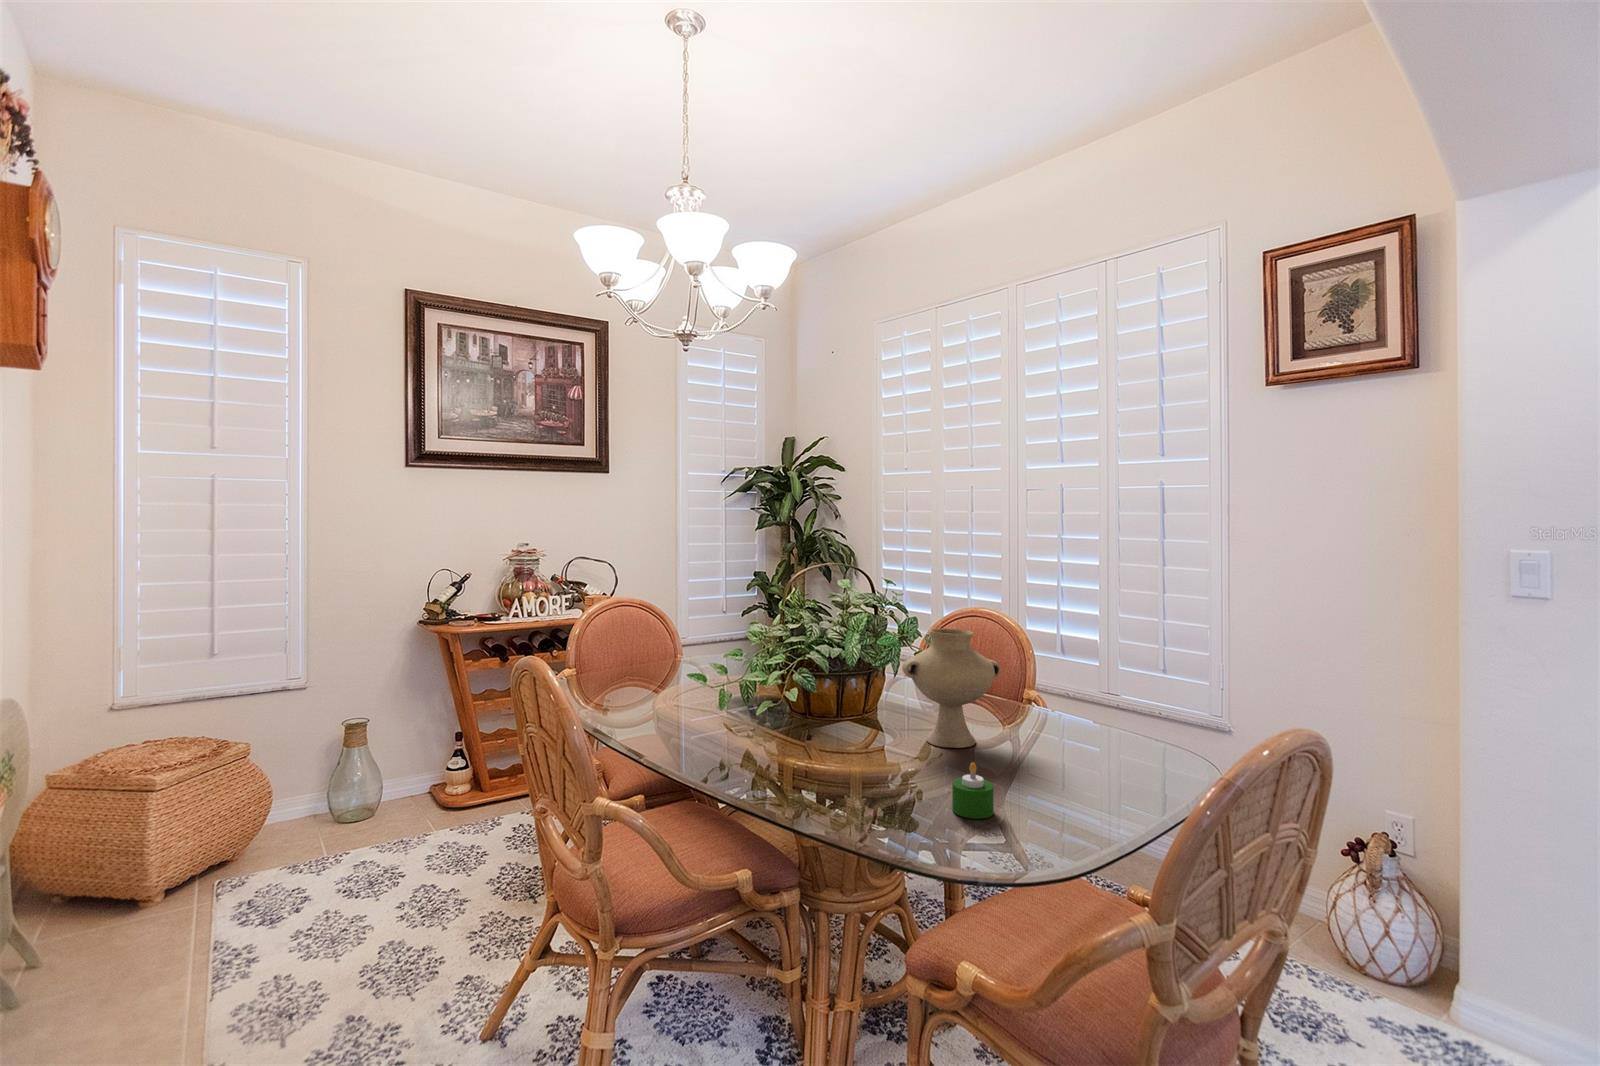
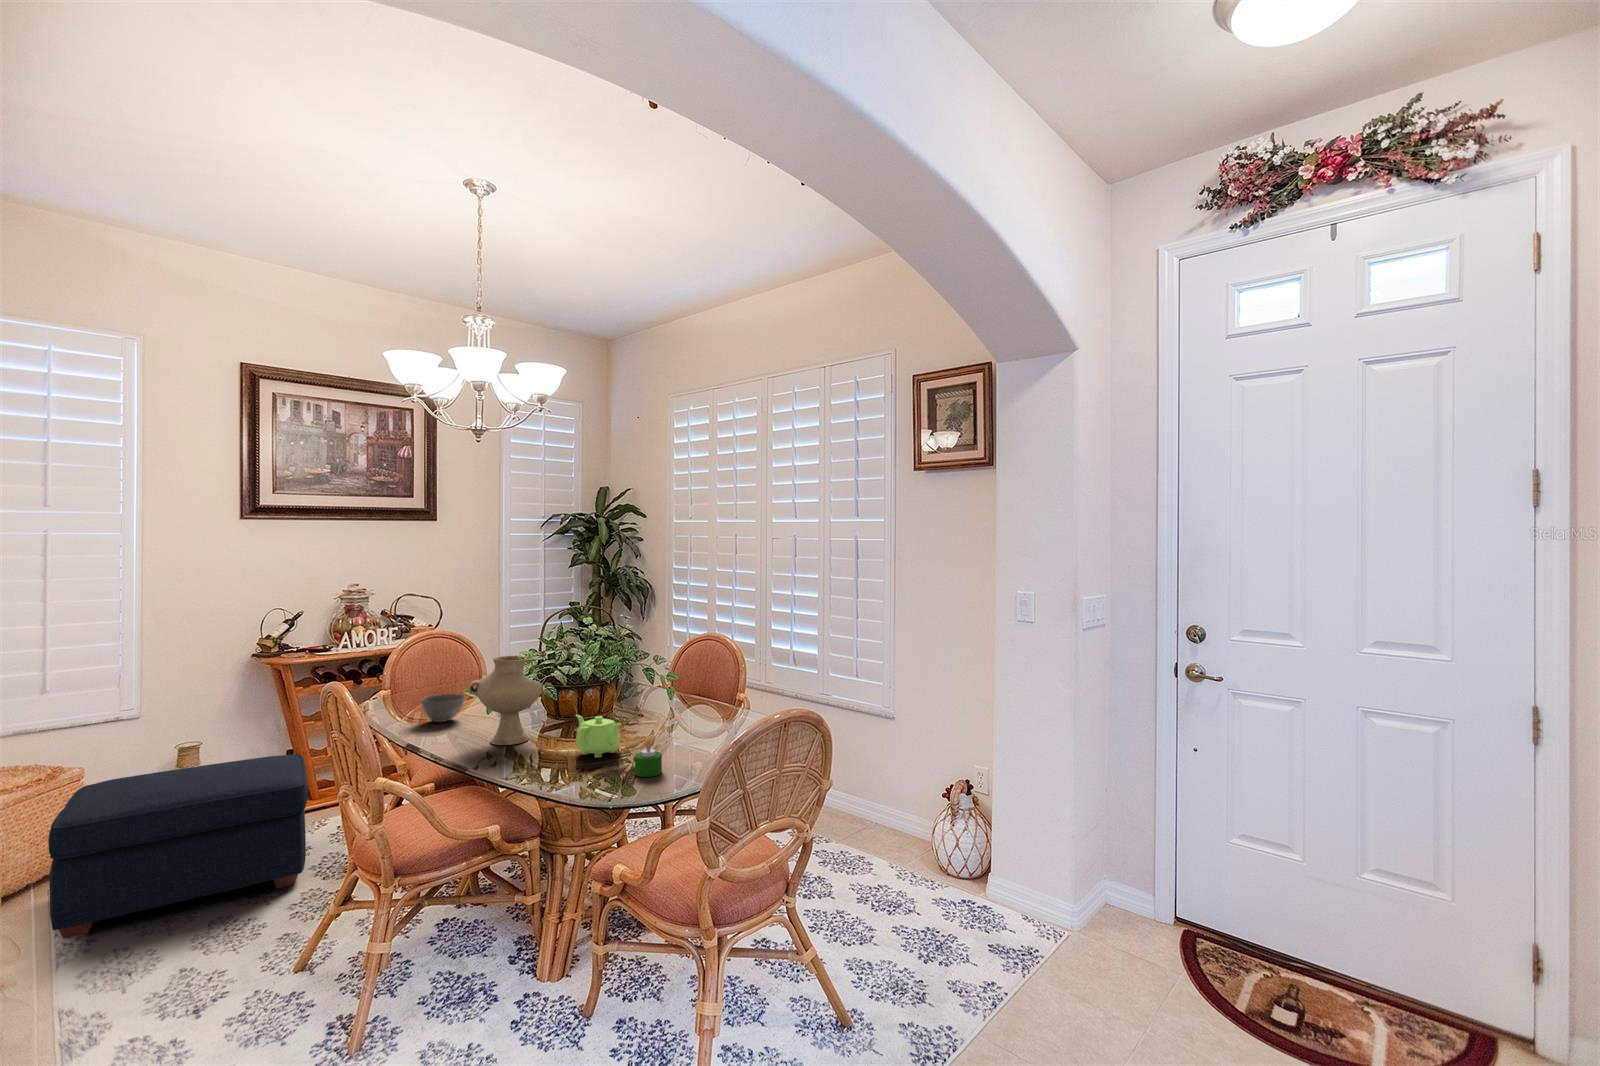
vase: present [902,628,1000,748] -> present [469,656,547,745]
bowl: none [620,677,672,713] -> present [421,694,465,722]
teapot: none [839,715,916,780] -> present [576,715,622,758]
ottoman: none [206,741,483,954] -> present [48,754,308,939]

